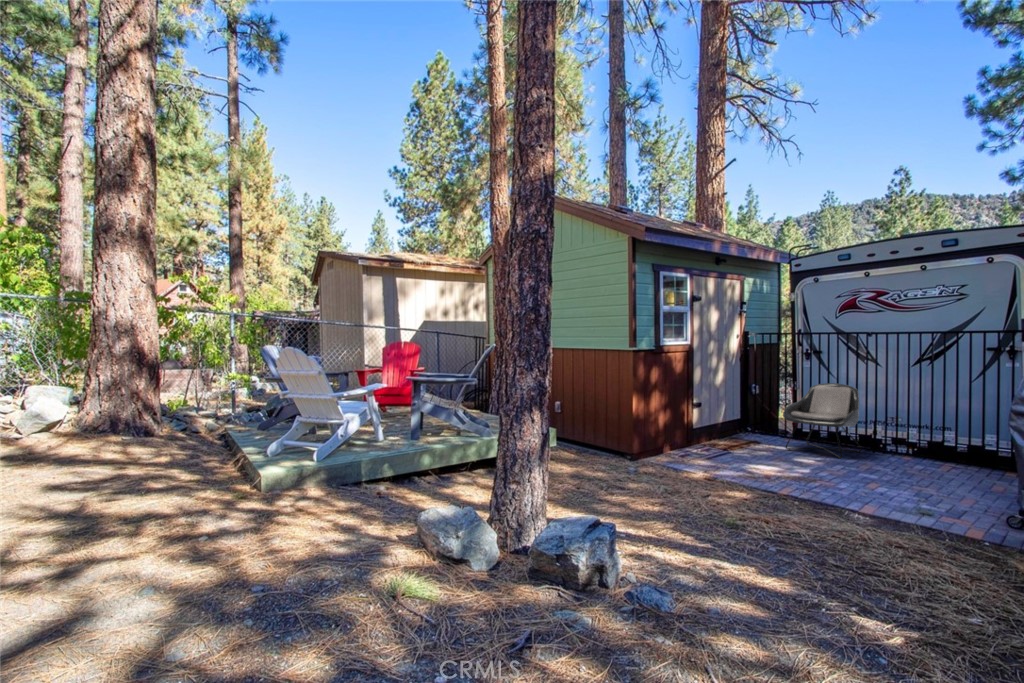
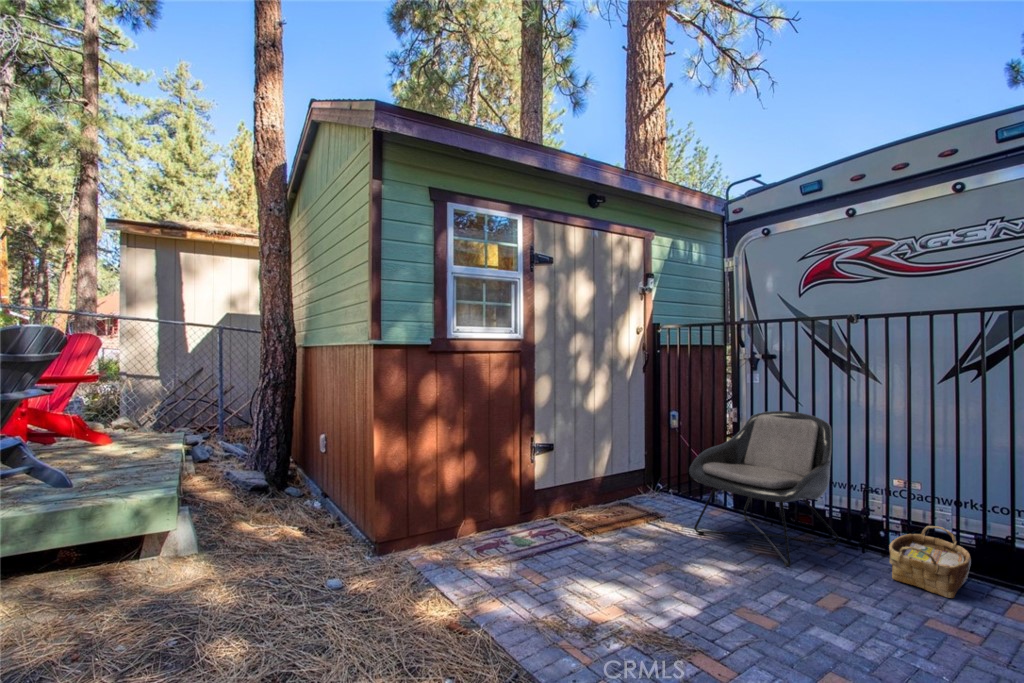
woven basket: none [889,436,926,465] -> present [889,526,971,598]

